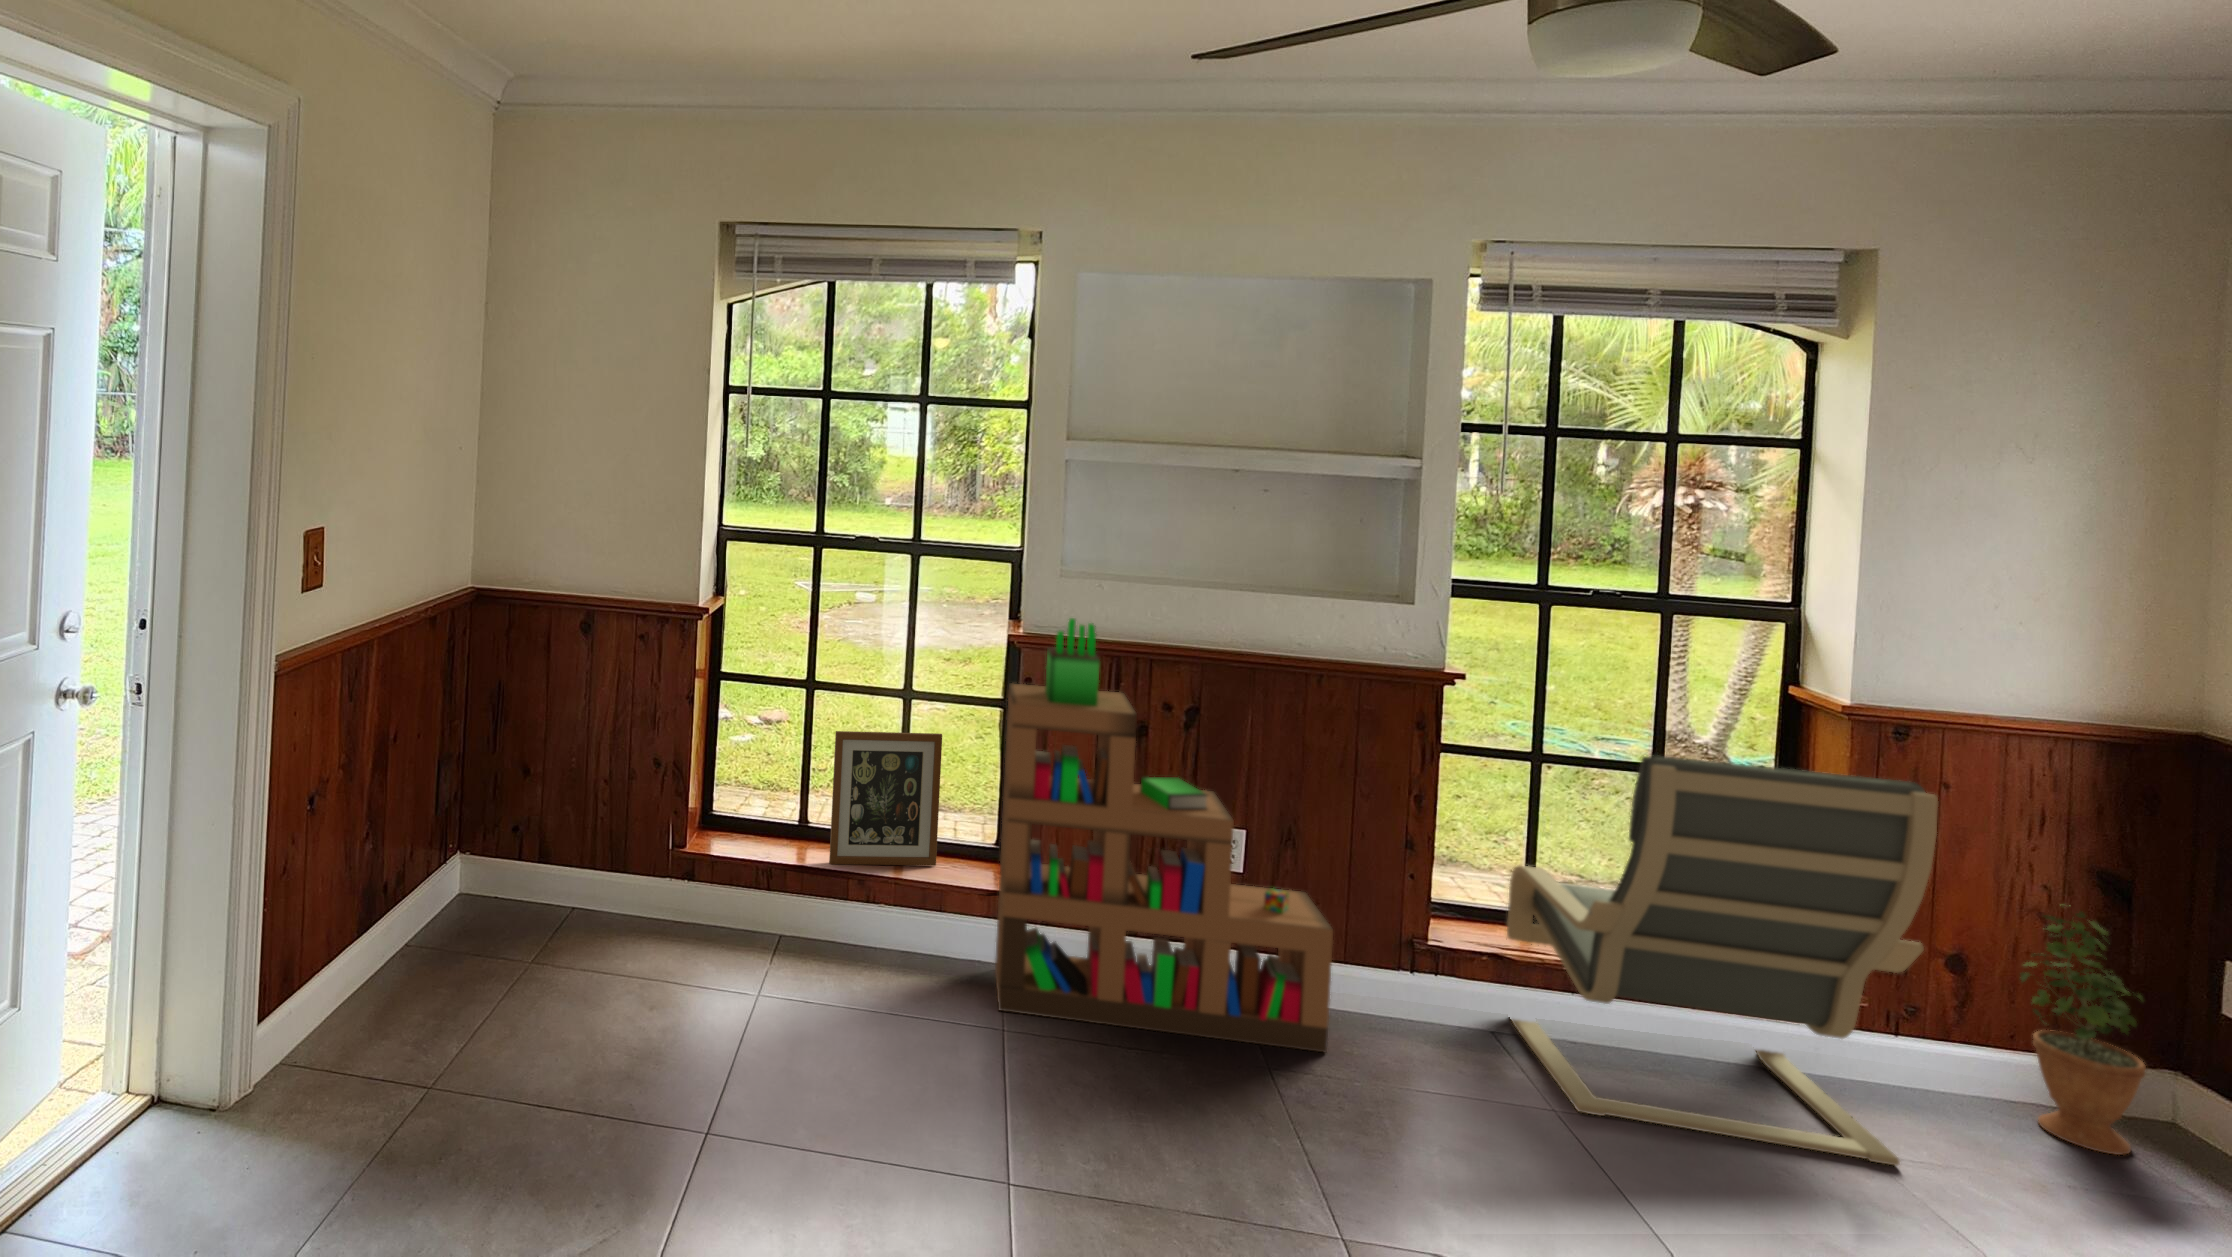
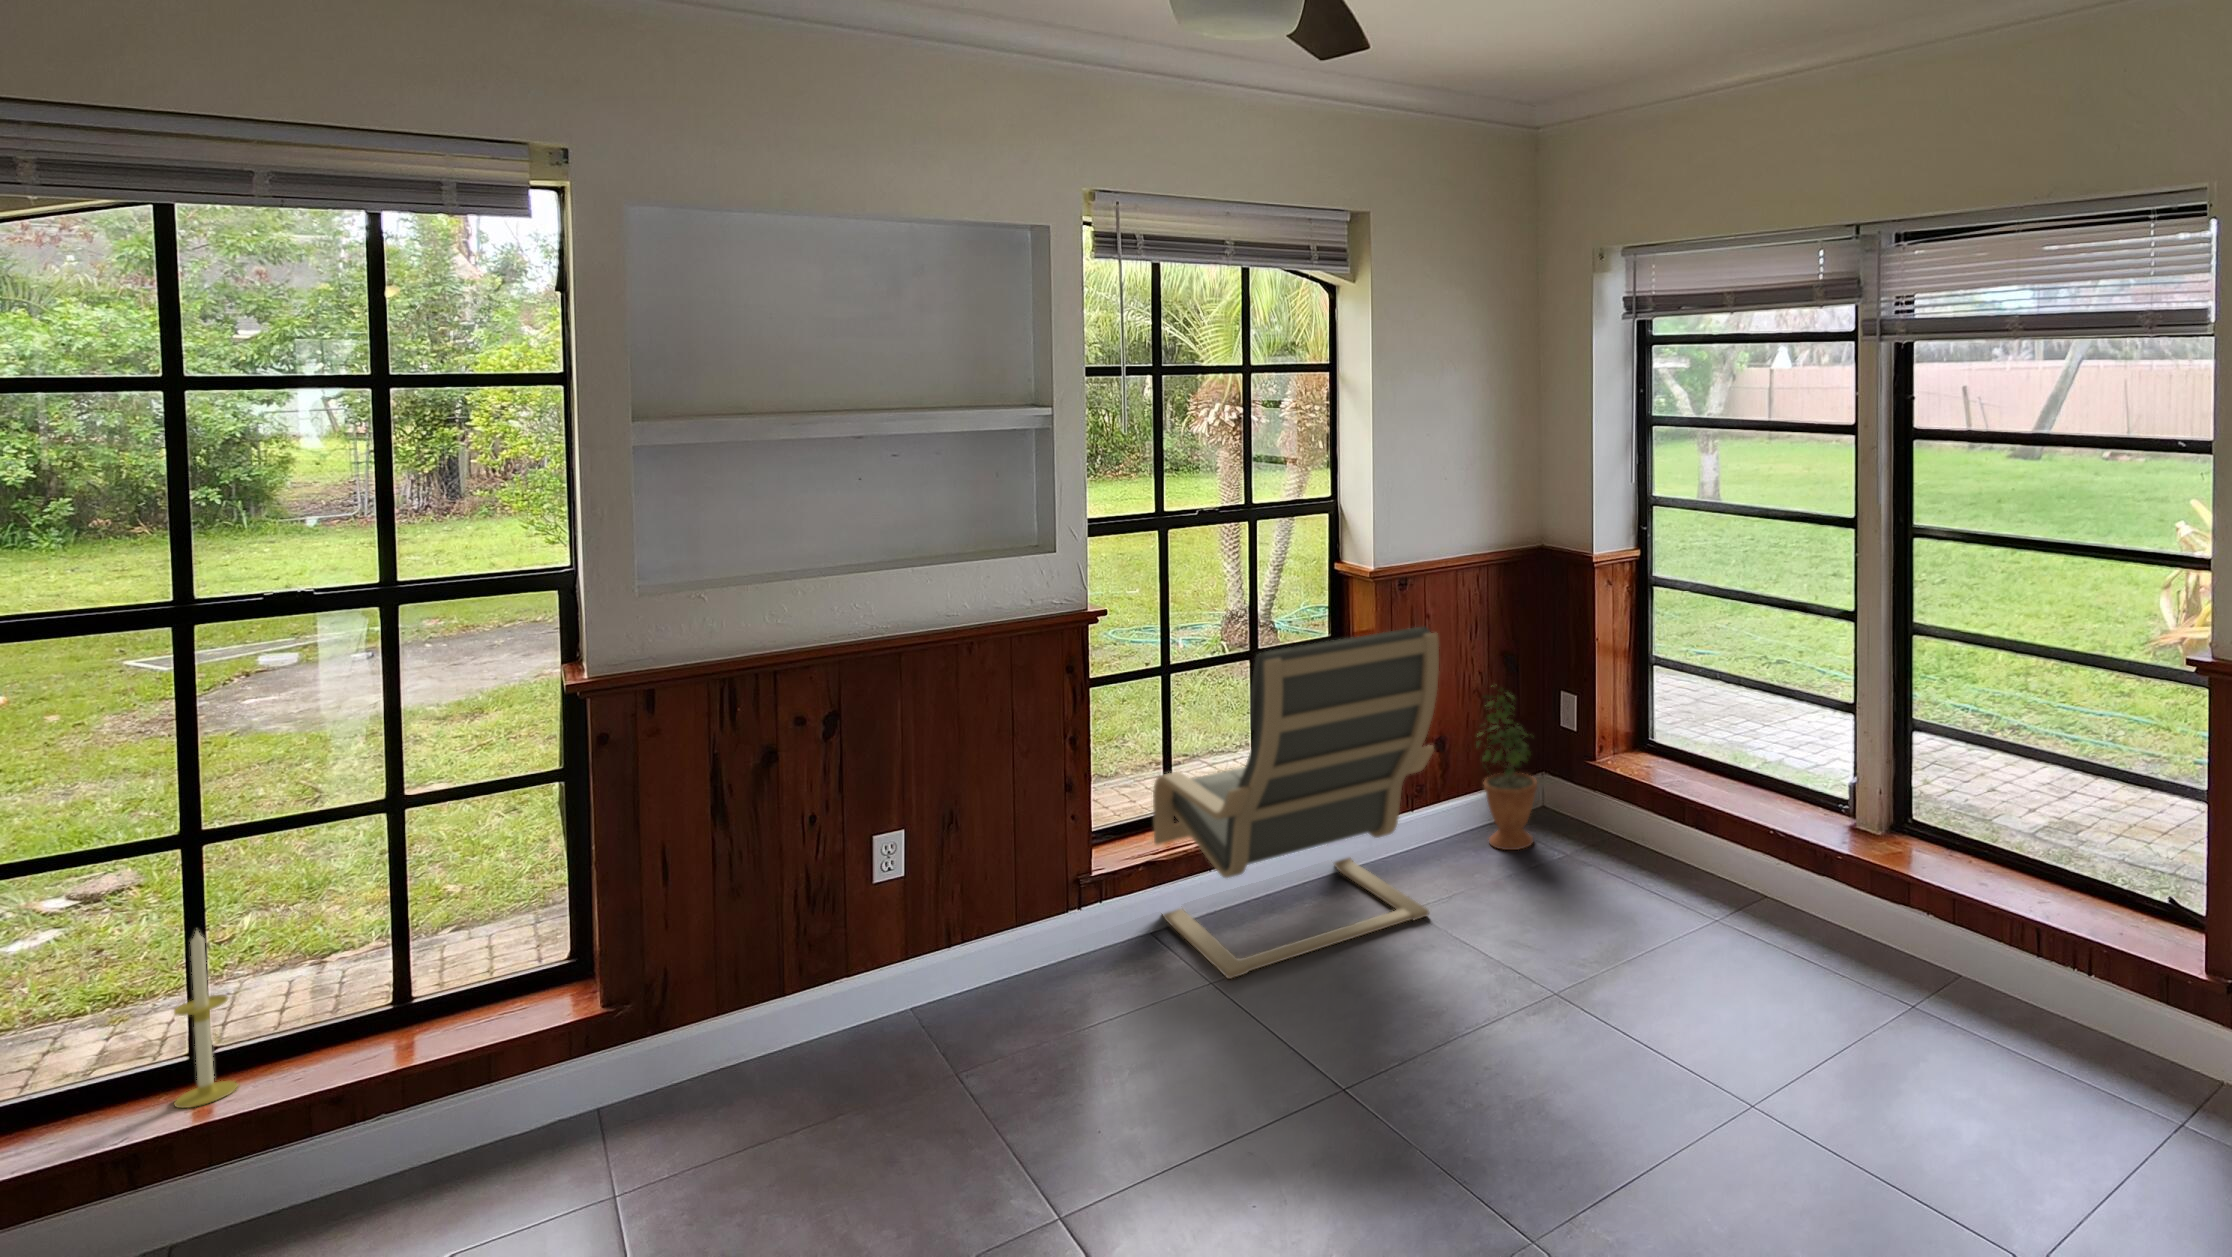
bookshelf: present [995,618,1333,1052] -> none [575,645,1012,1173]
picture frame: present [829,731,942,866] -> none [265,841,479,1092]
candle: none [784,742,814,856] -> present [174,931,238,1108]

